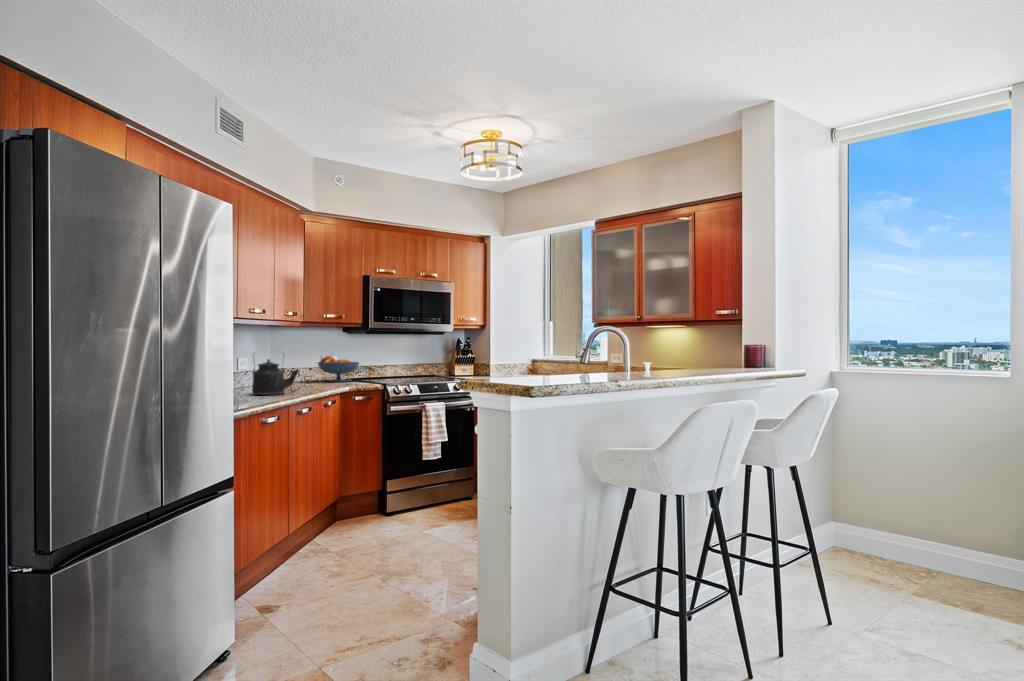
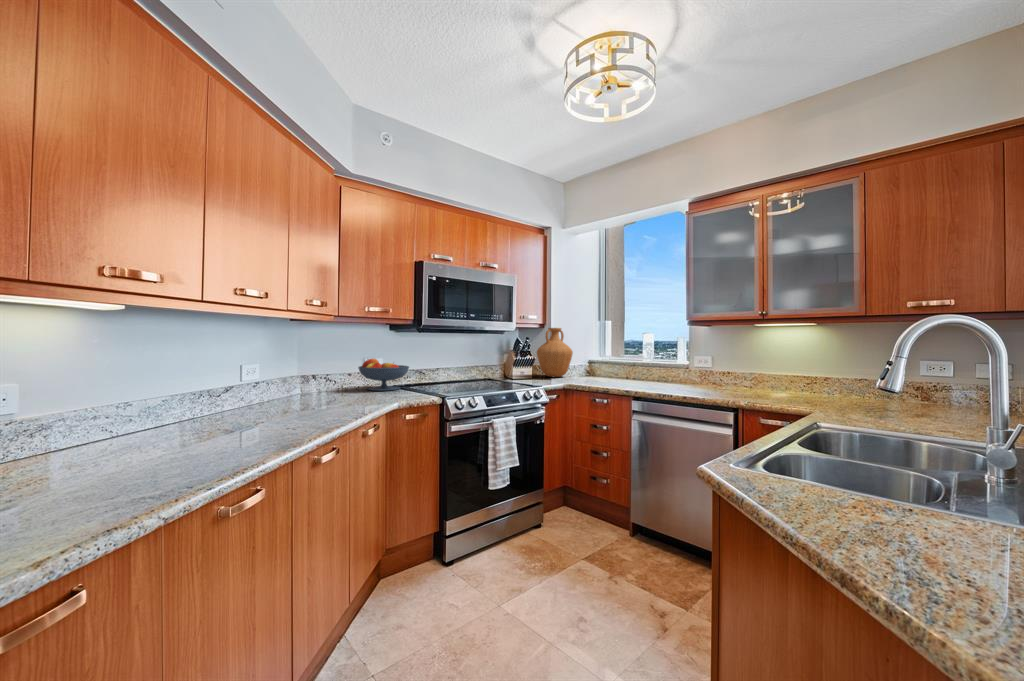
vase: none [477,329,510,374] -> present [537,328,573,377]
kettle: present [252,359,299,395] -> none [247,358,325,427]

